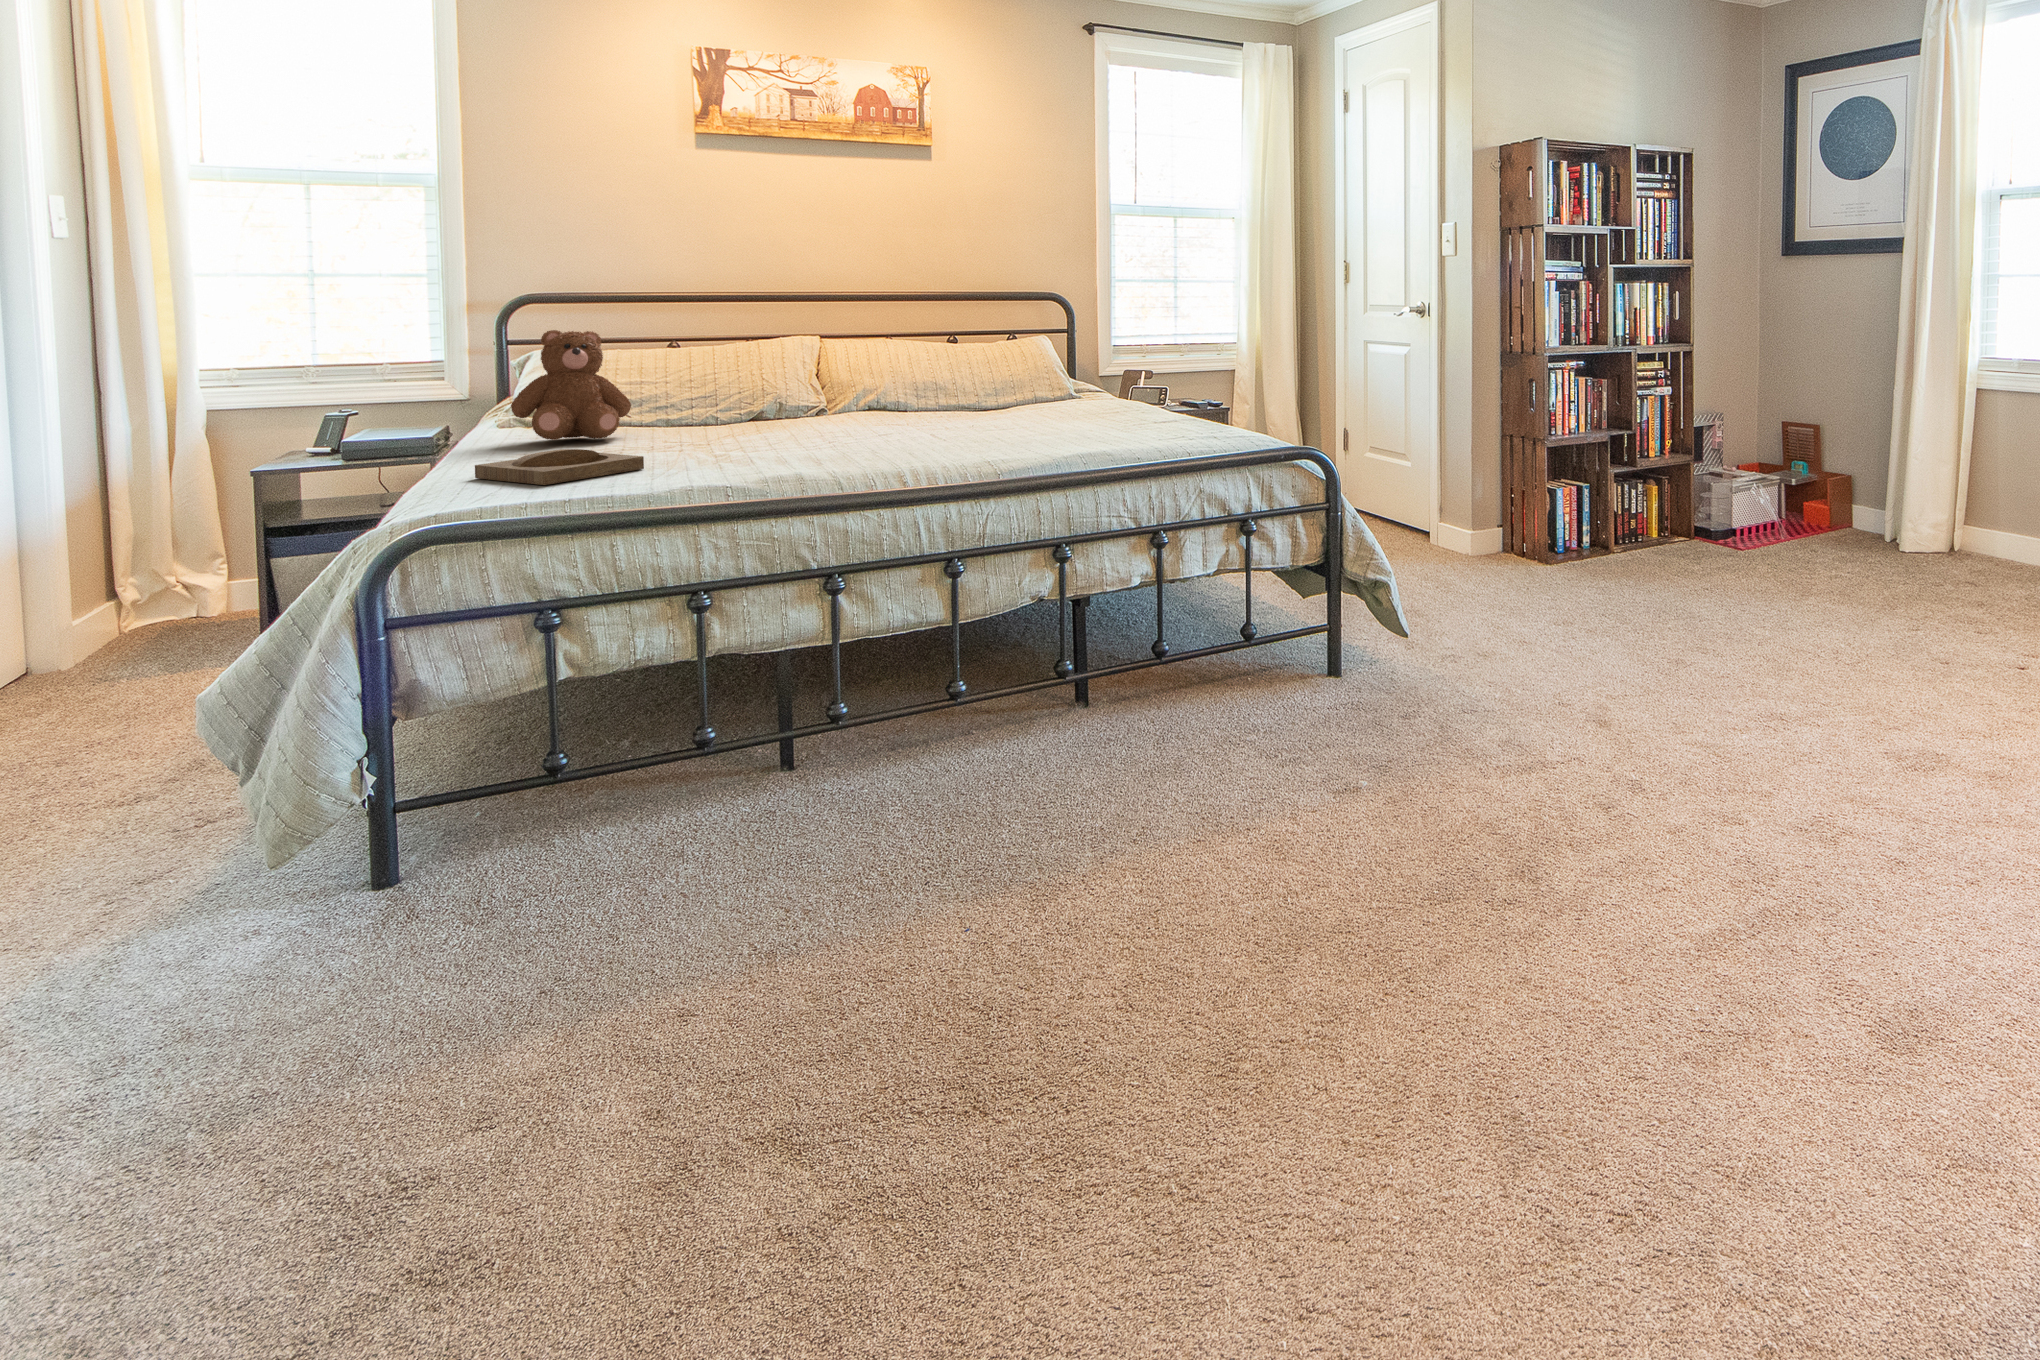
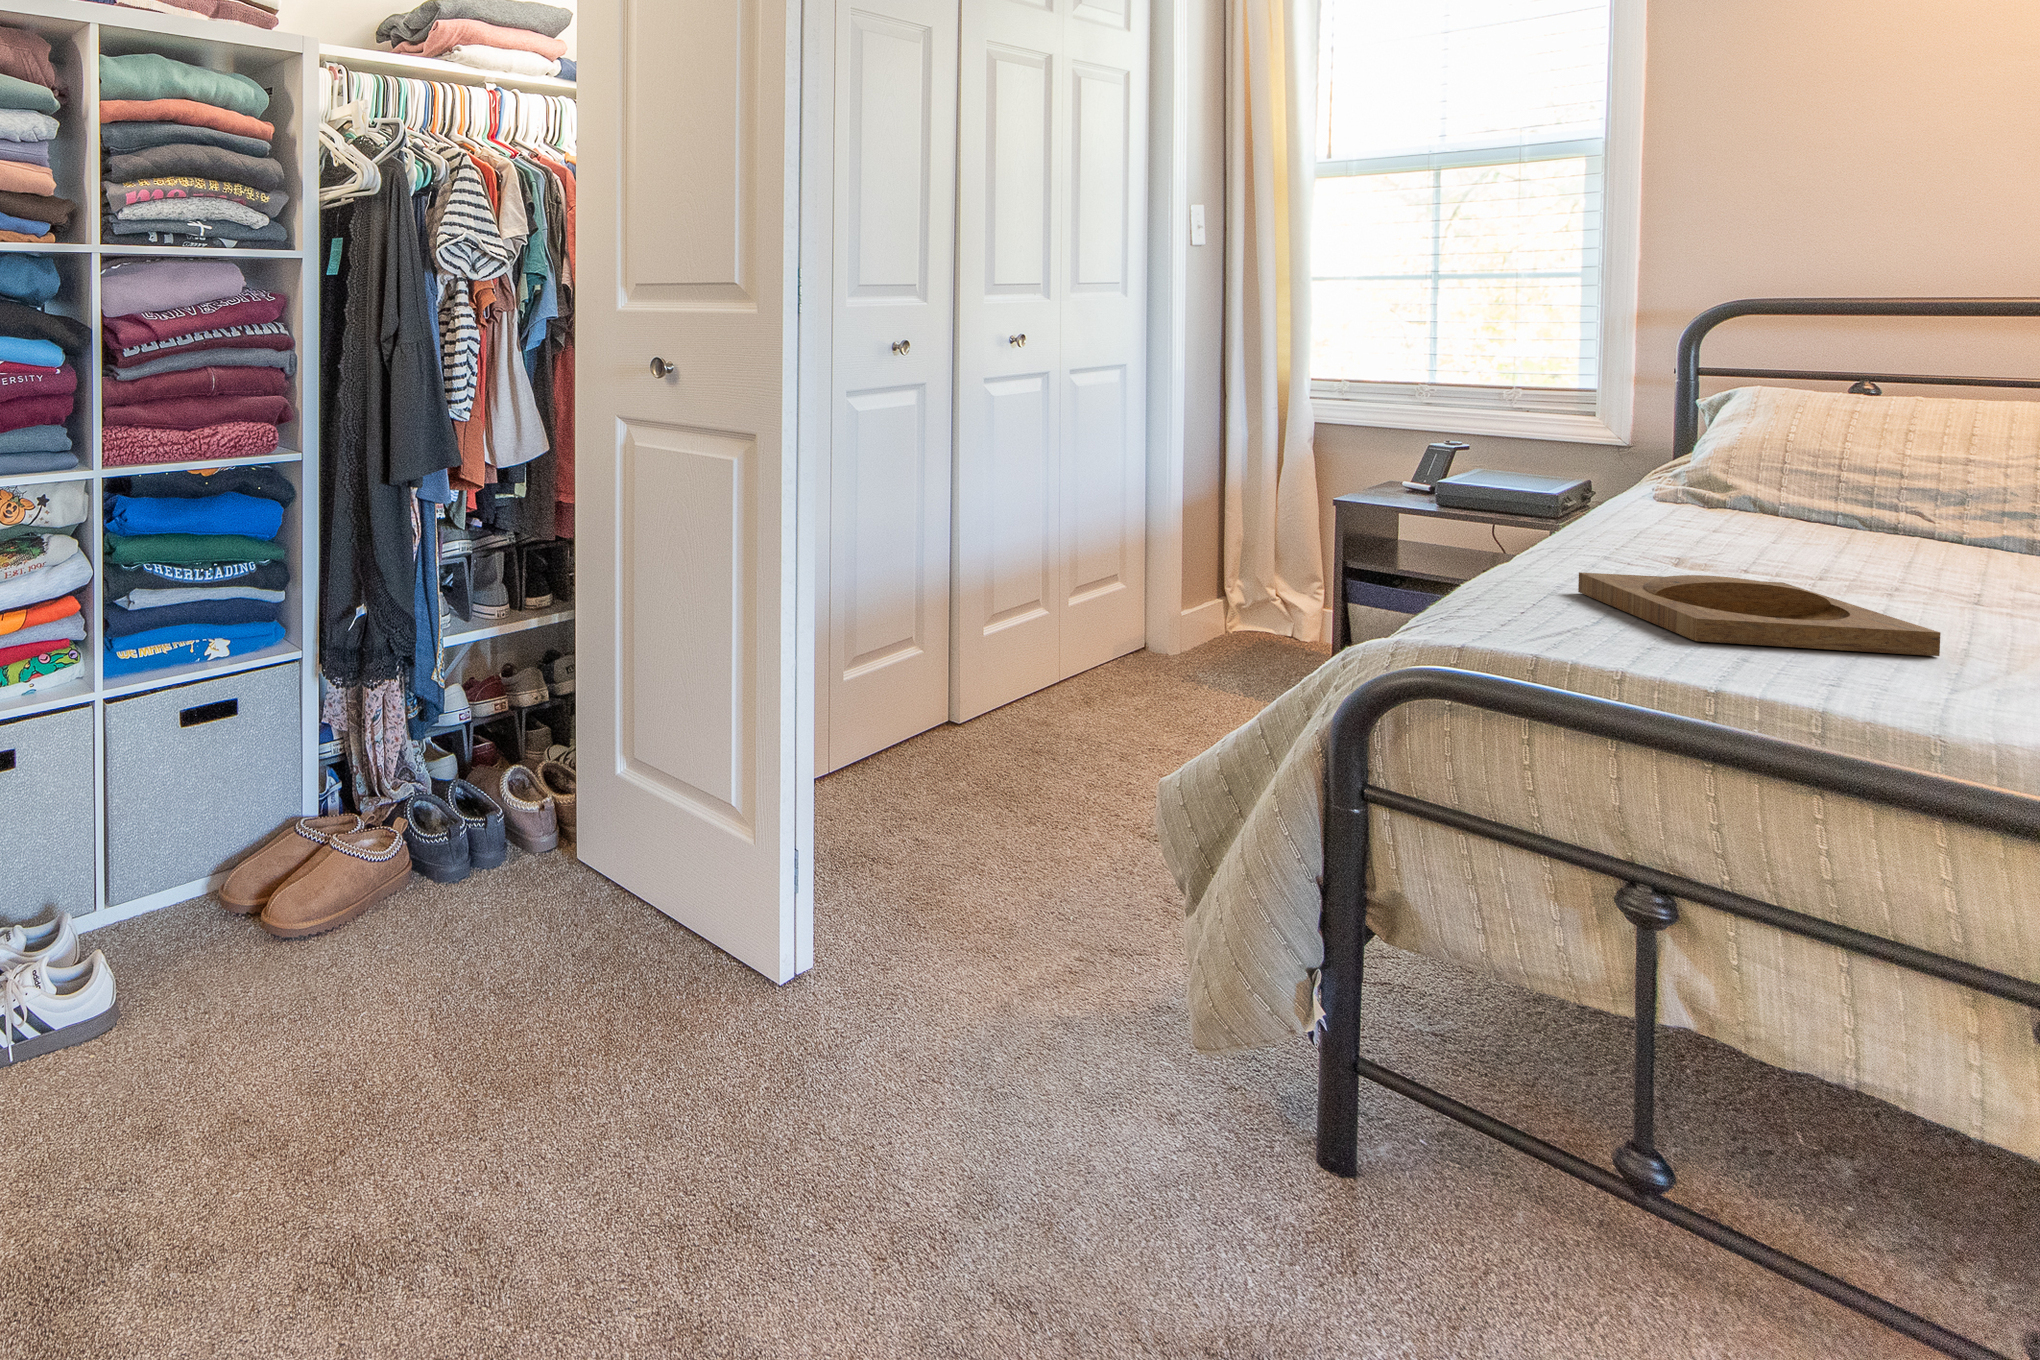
teddy bear: present [511,330,631,440] -> none [1671,364,1933,560]

